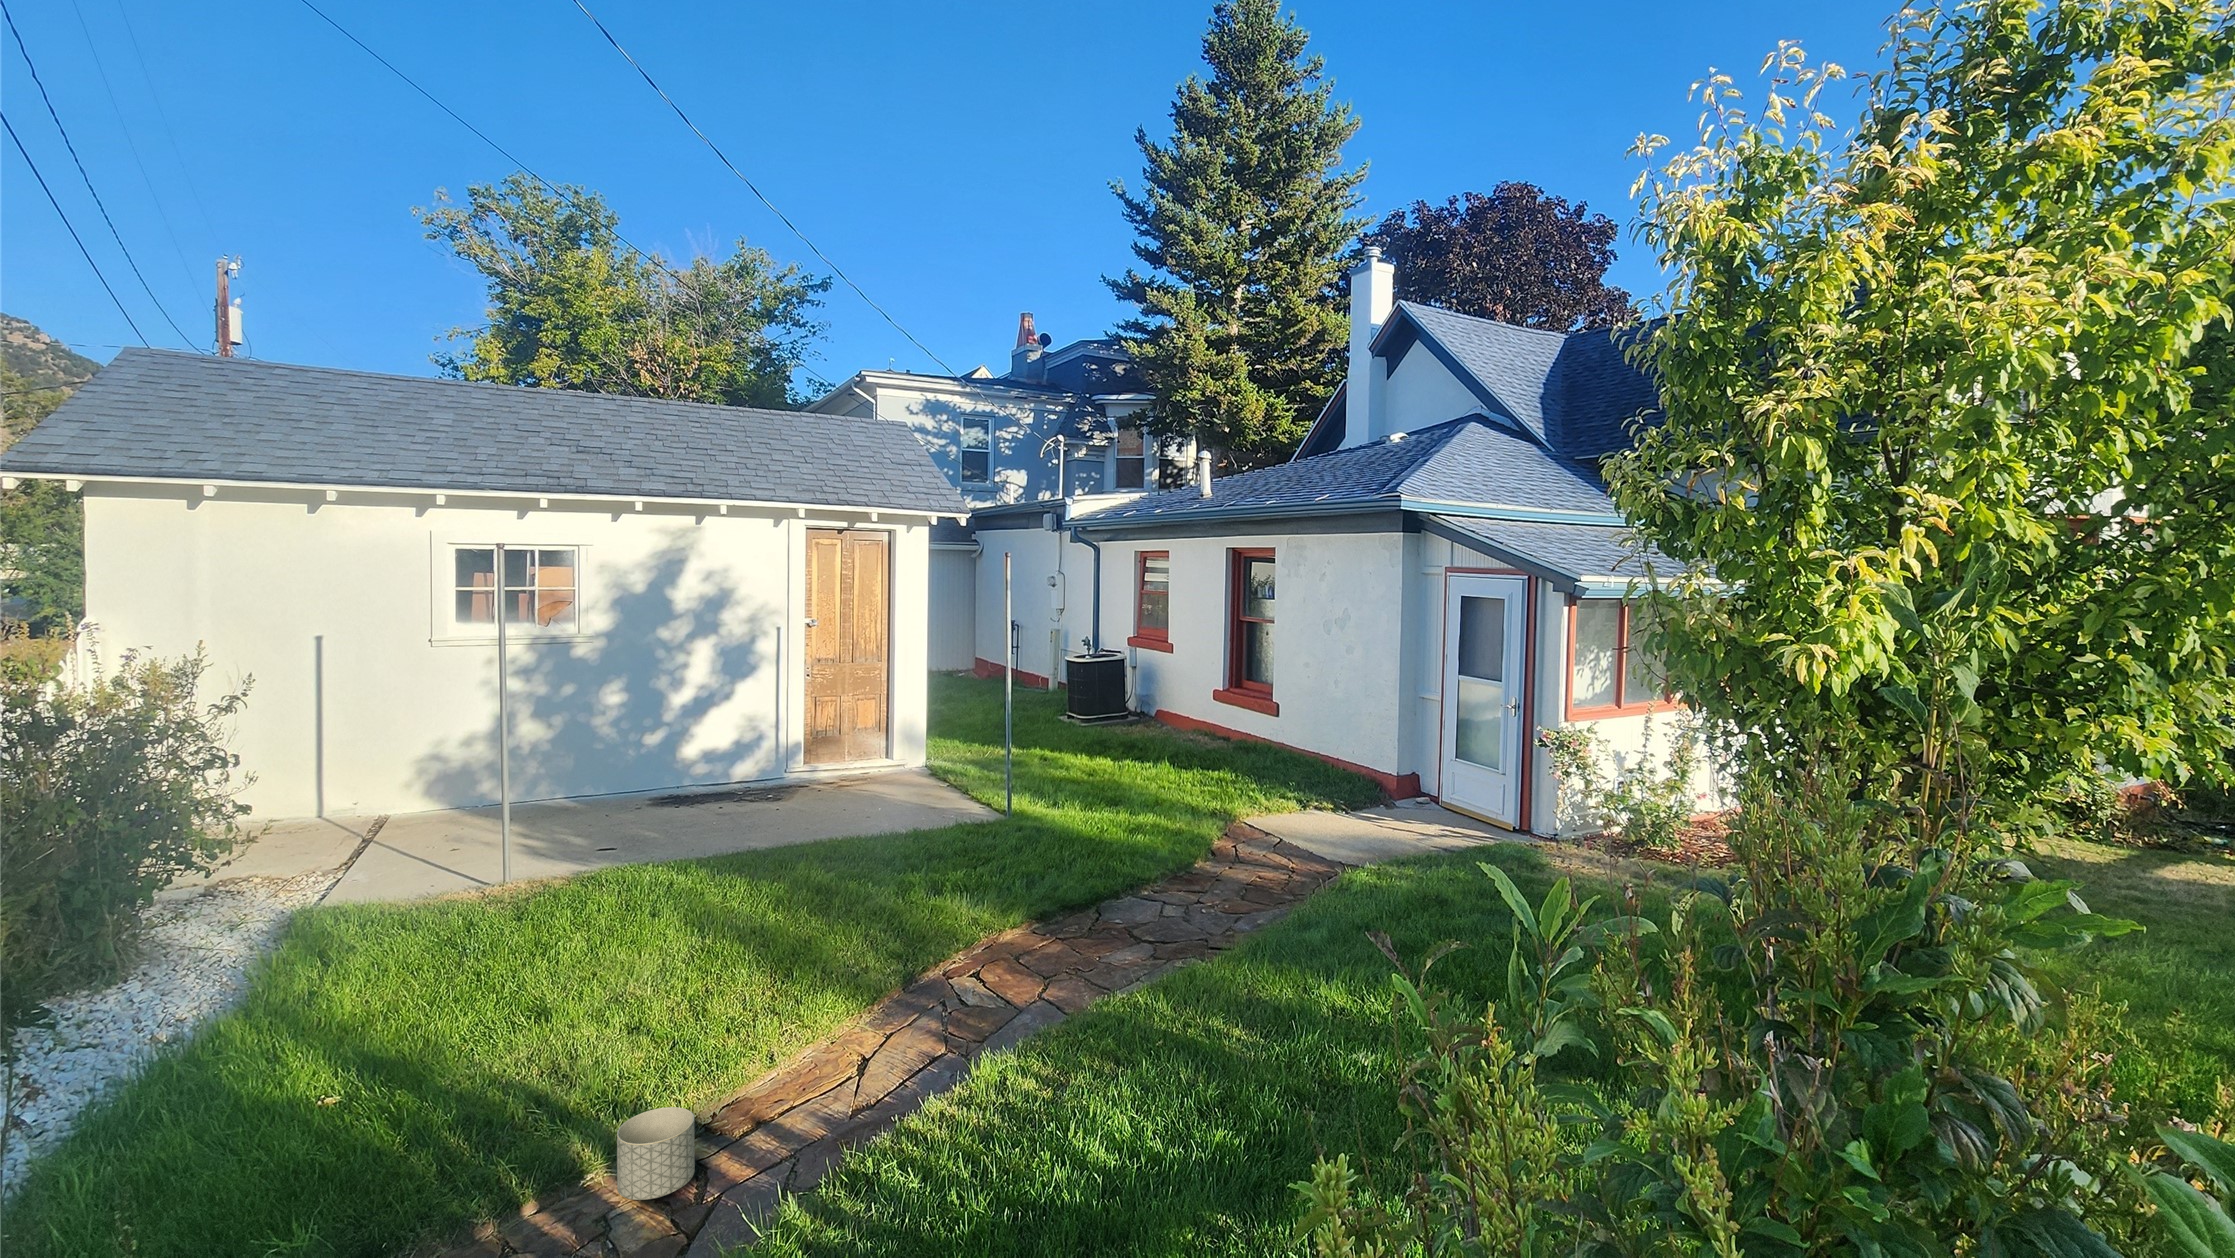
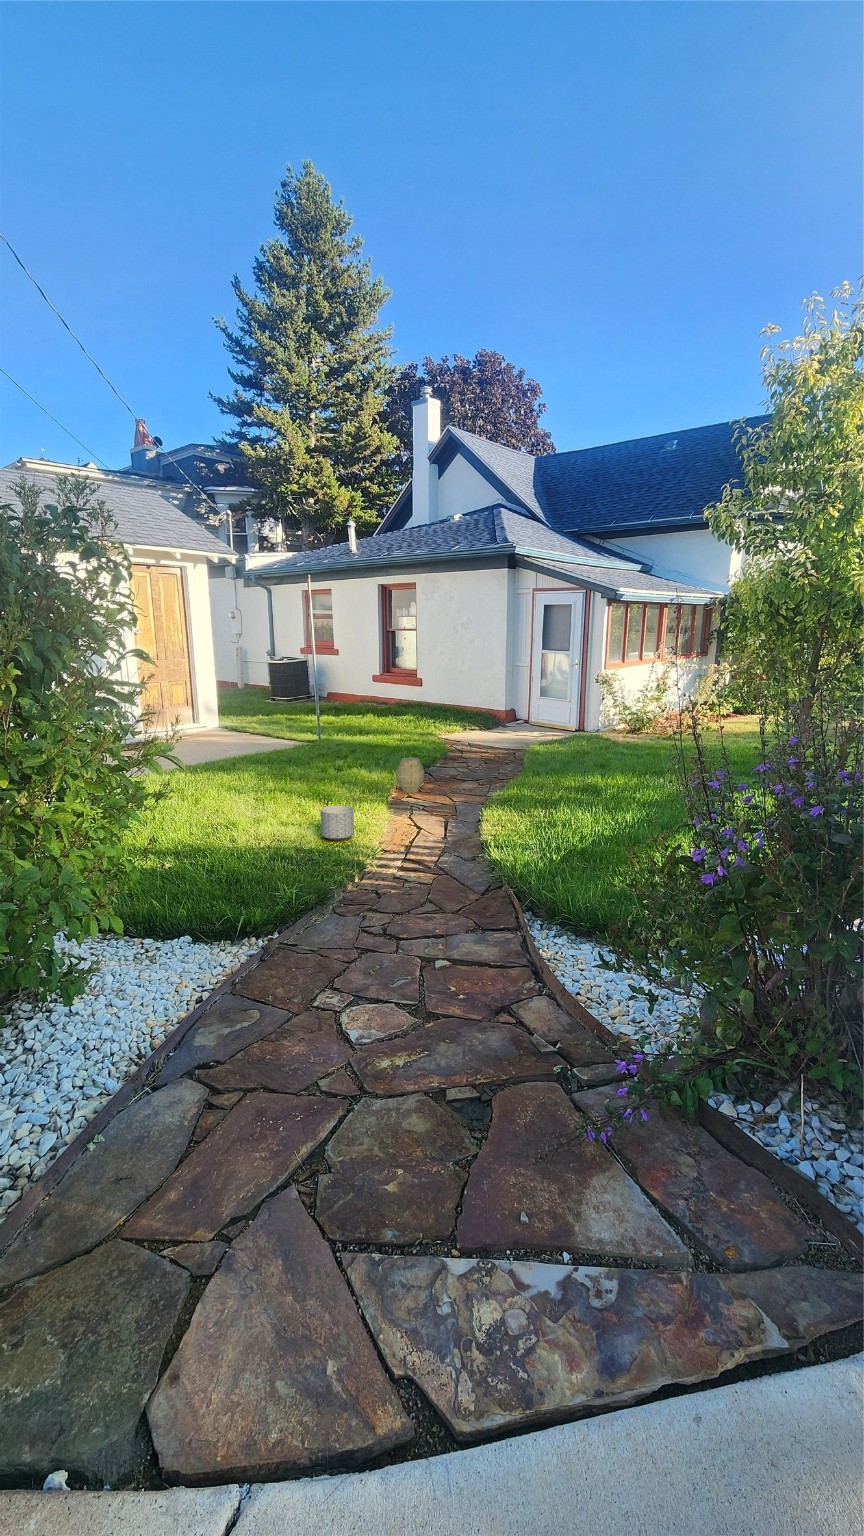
woven basket: none [975,940,1031,1017] -> present [396,757,424,793]

